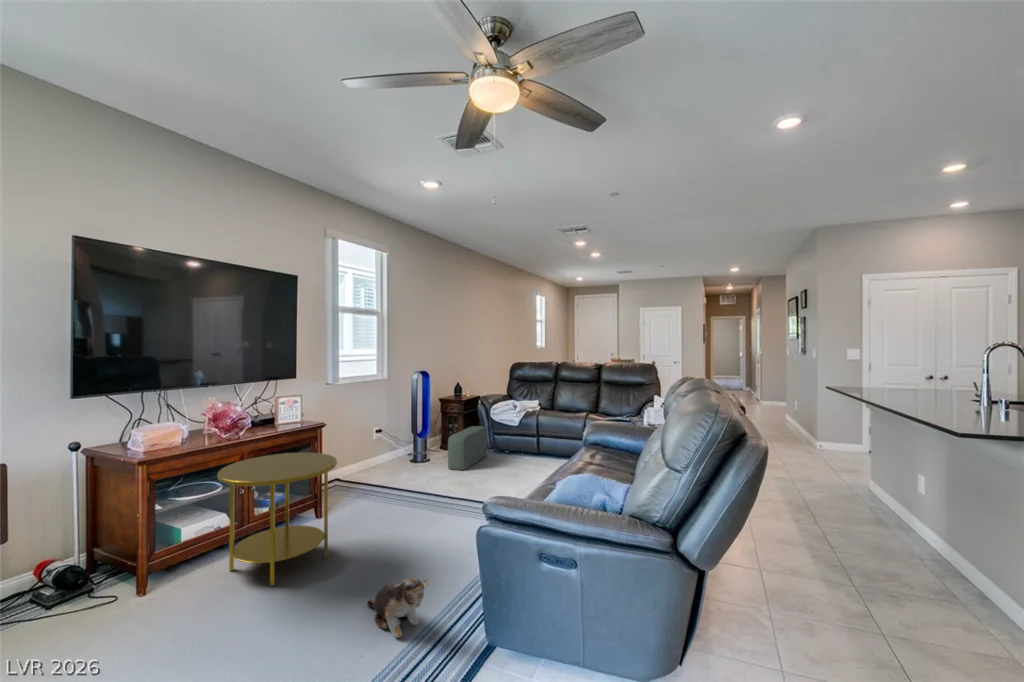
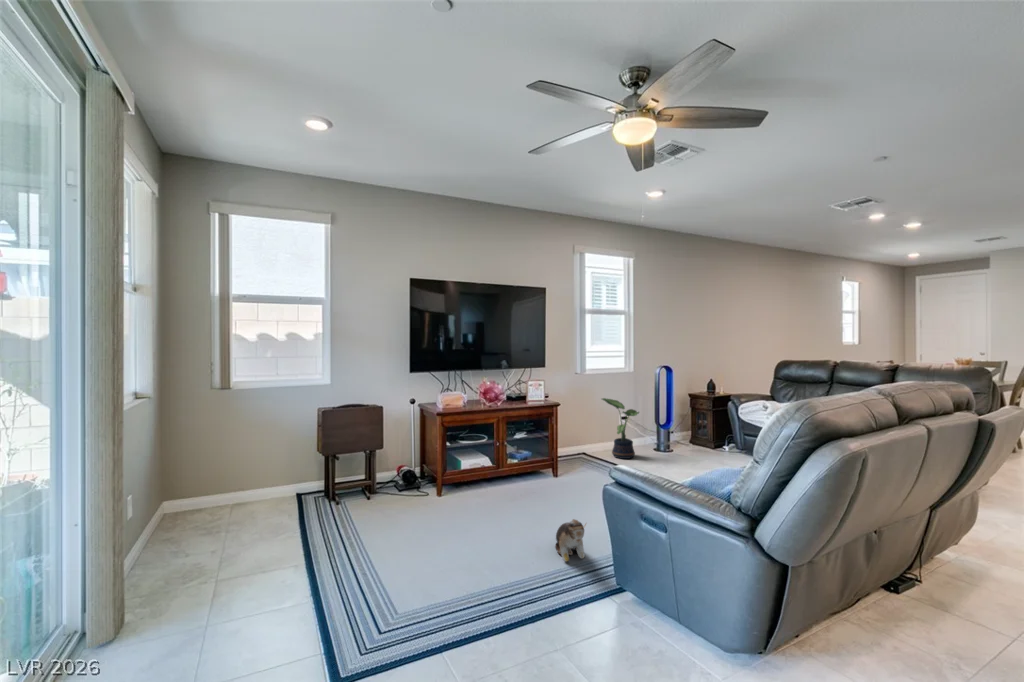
potted plant: none [358,410,401,476] -> present [602,398,639,459]
pouf: present [448,426,487,470] -> none [682,425,733,466]
side table: present [217,452,337,586] -> none [478,422,555,511]

